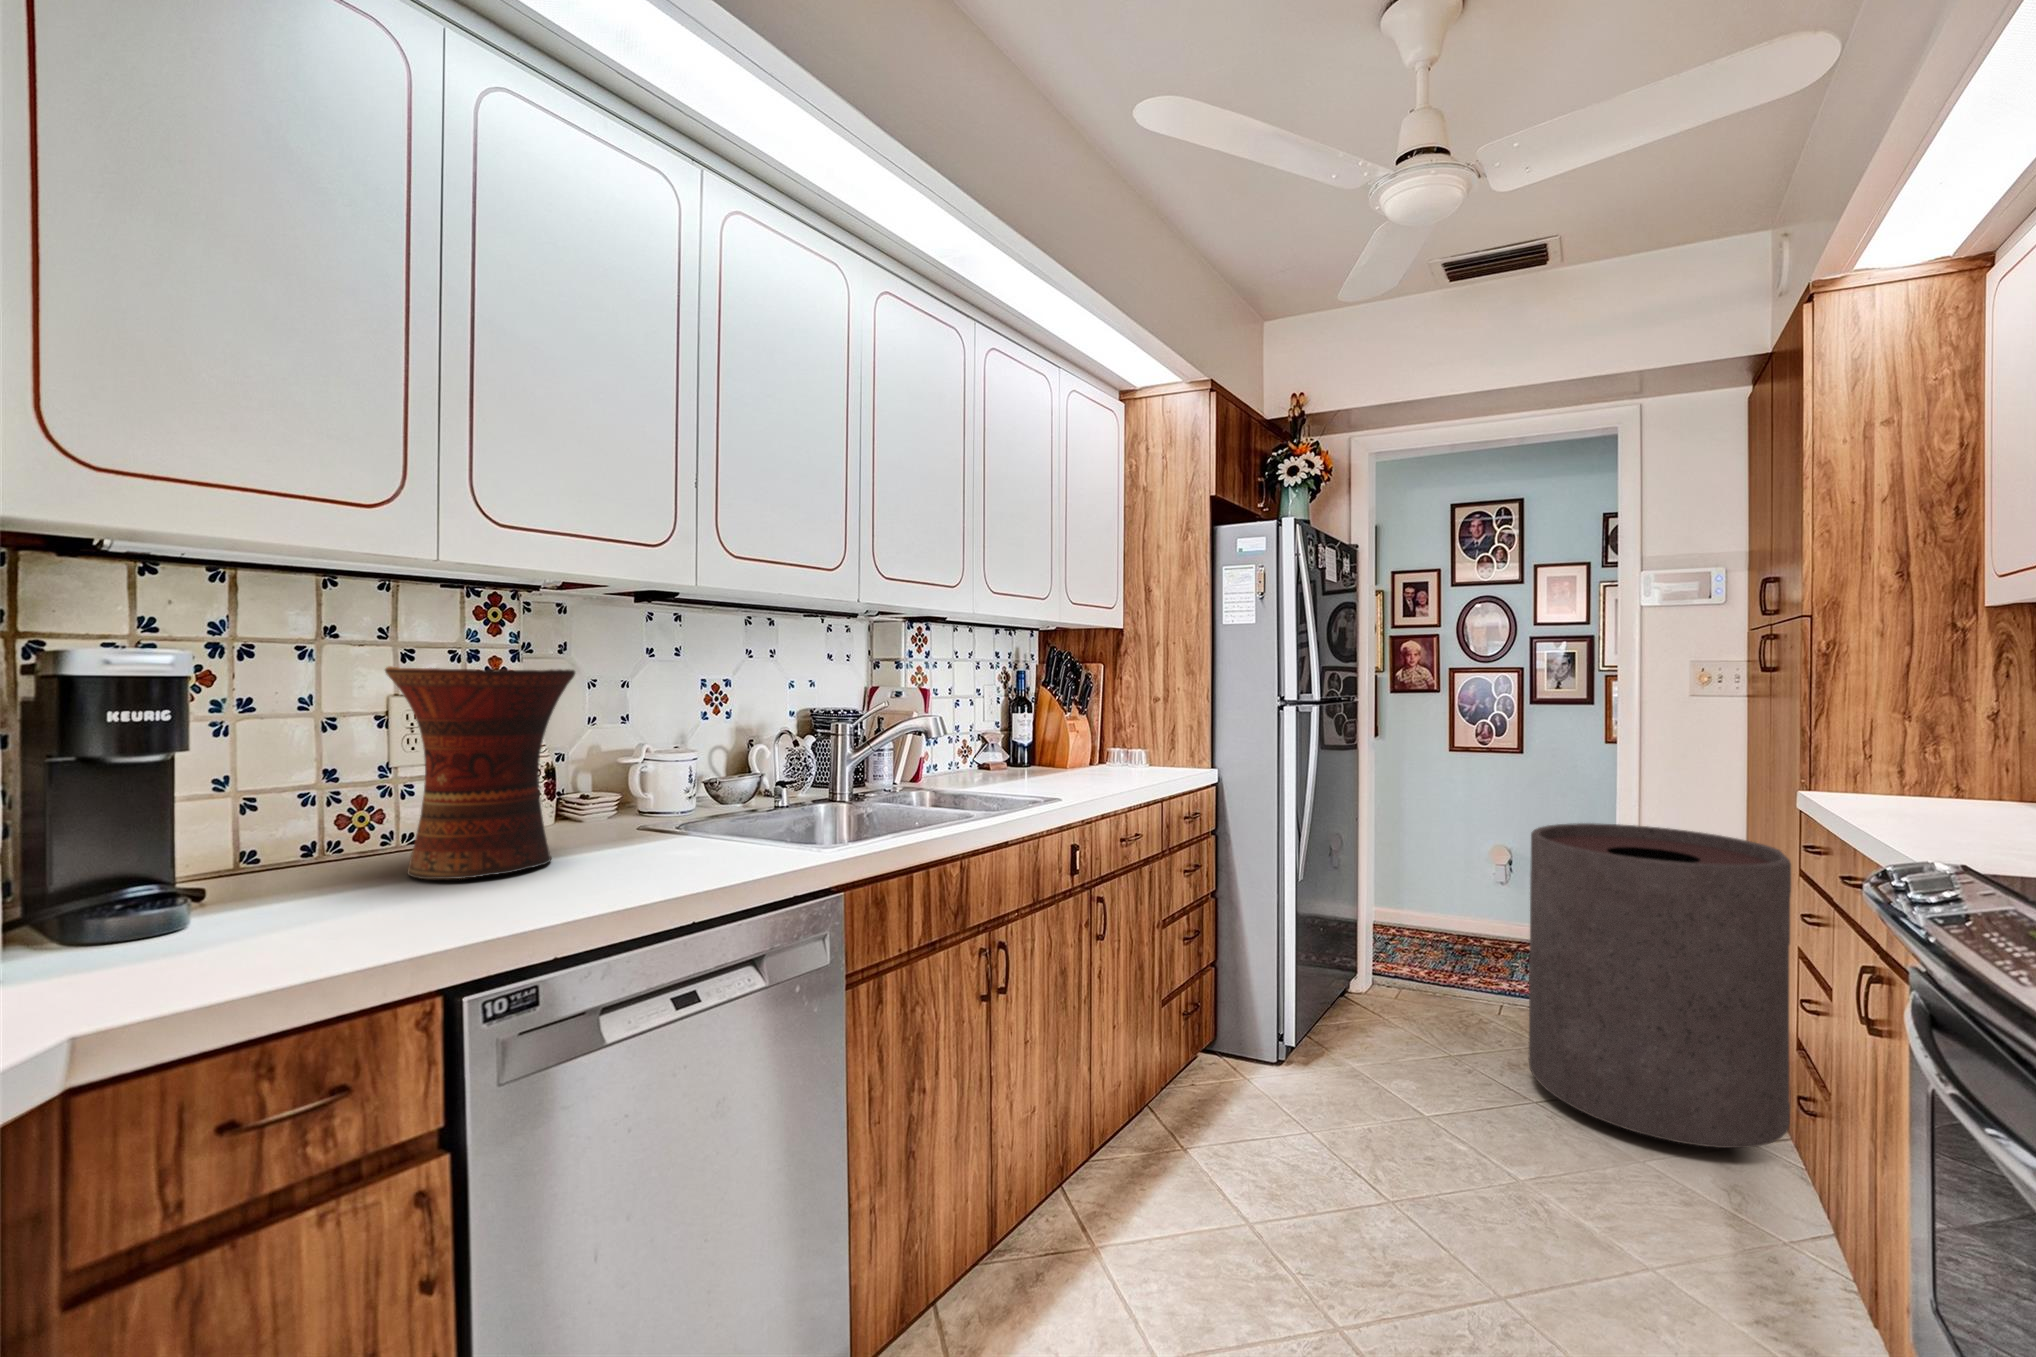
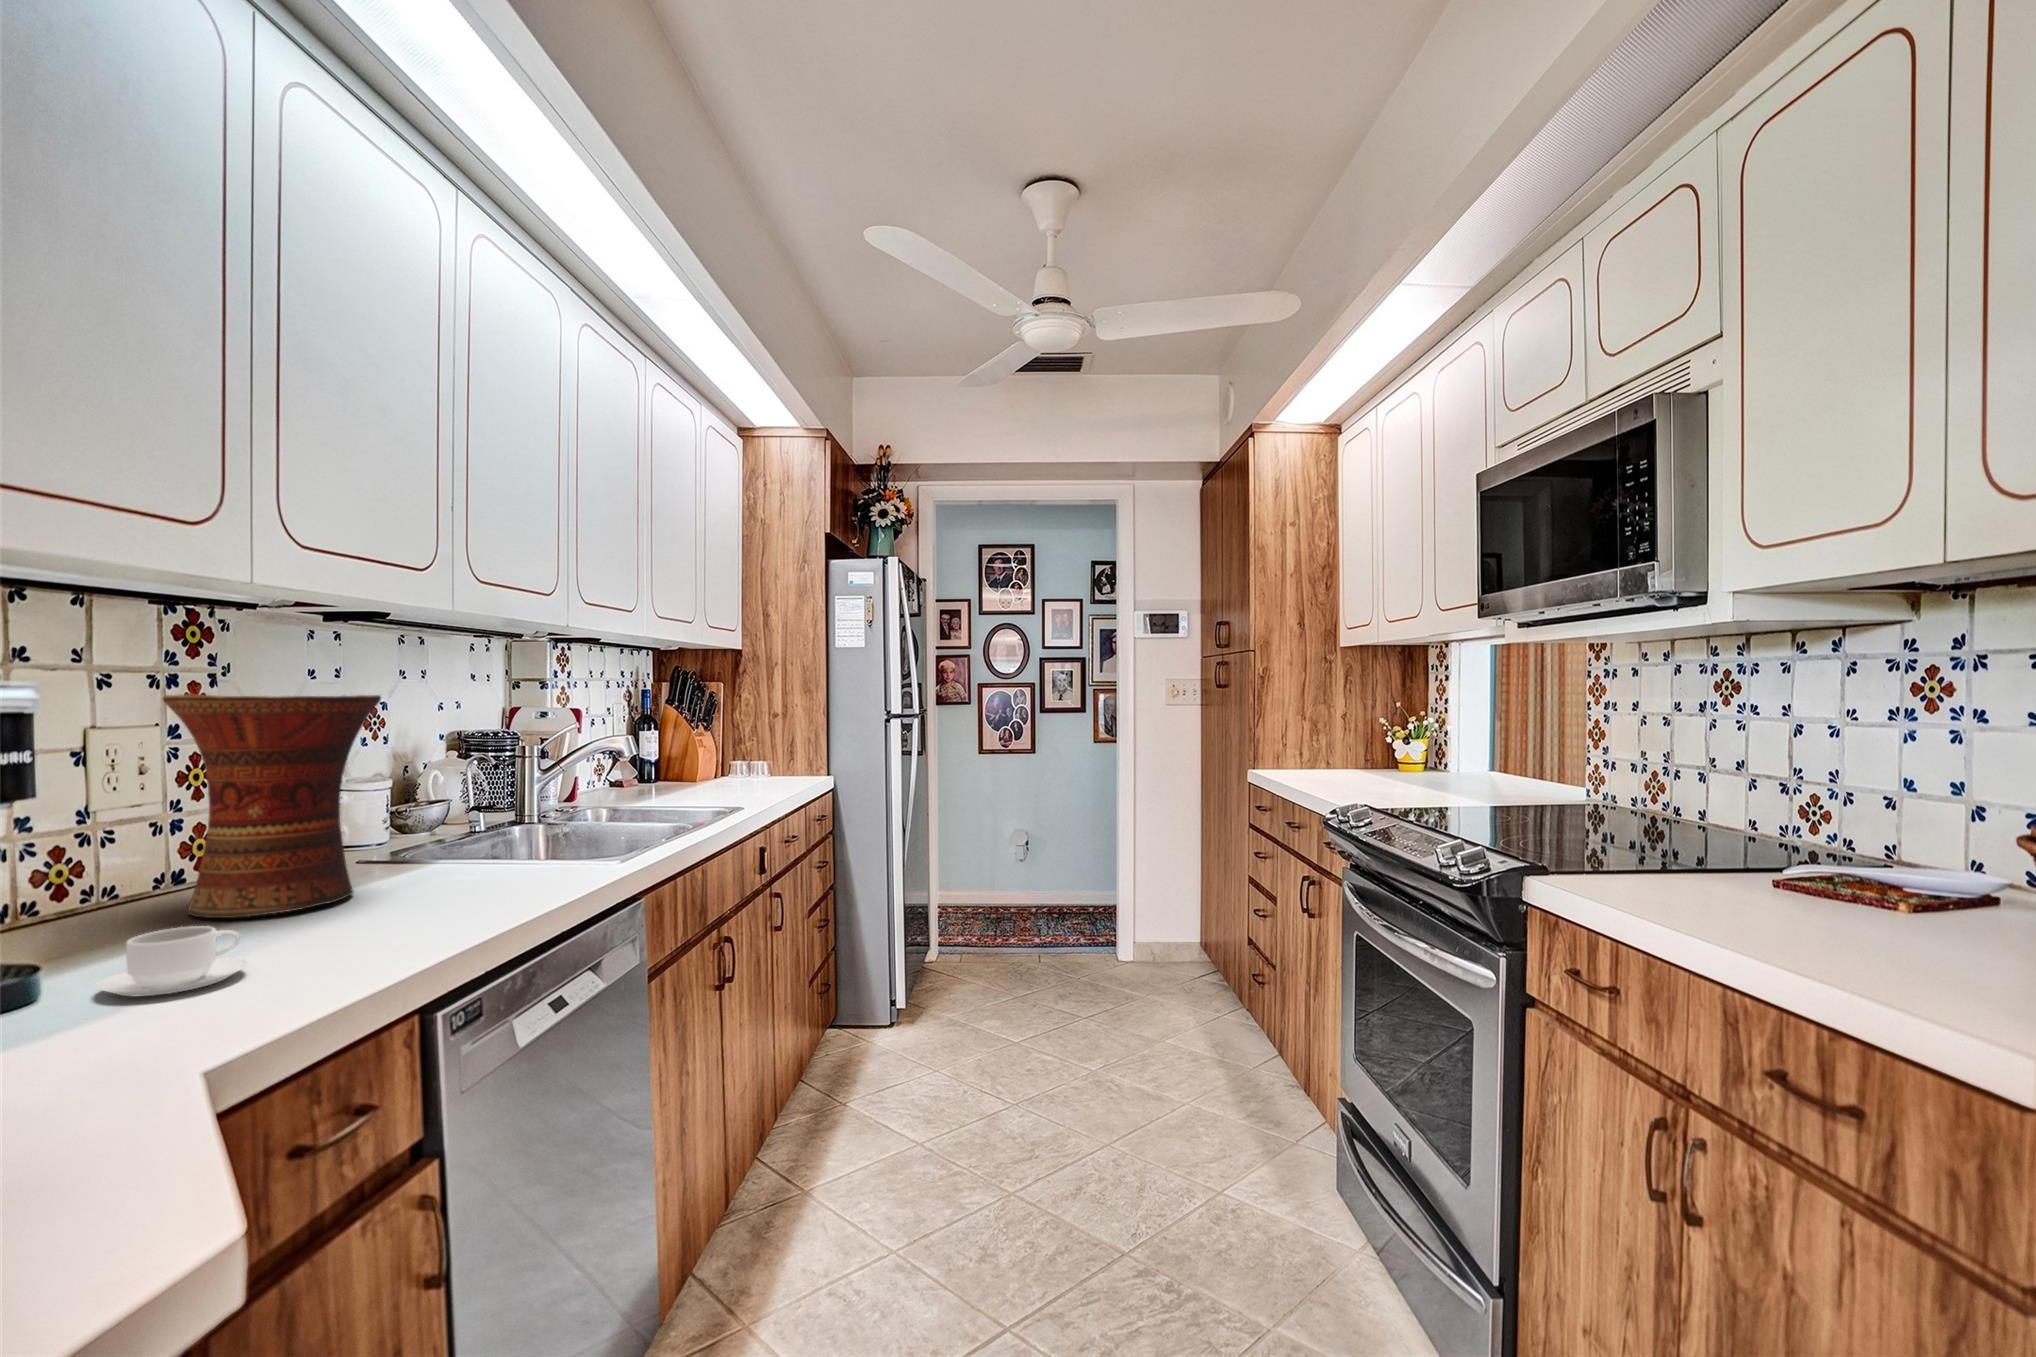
trash can: present [1529,823,1791,1148] -> none [1068,799,1220,1014]
coffee cup: none [148,894,300,964] -> present [96,926,248,997]

